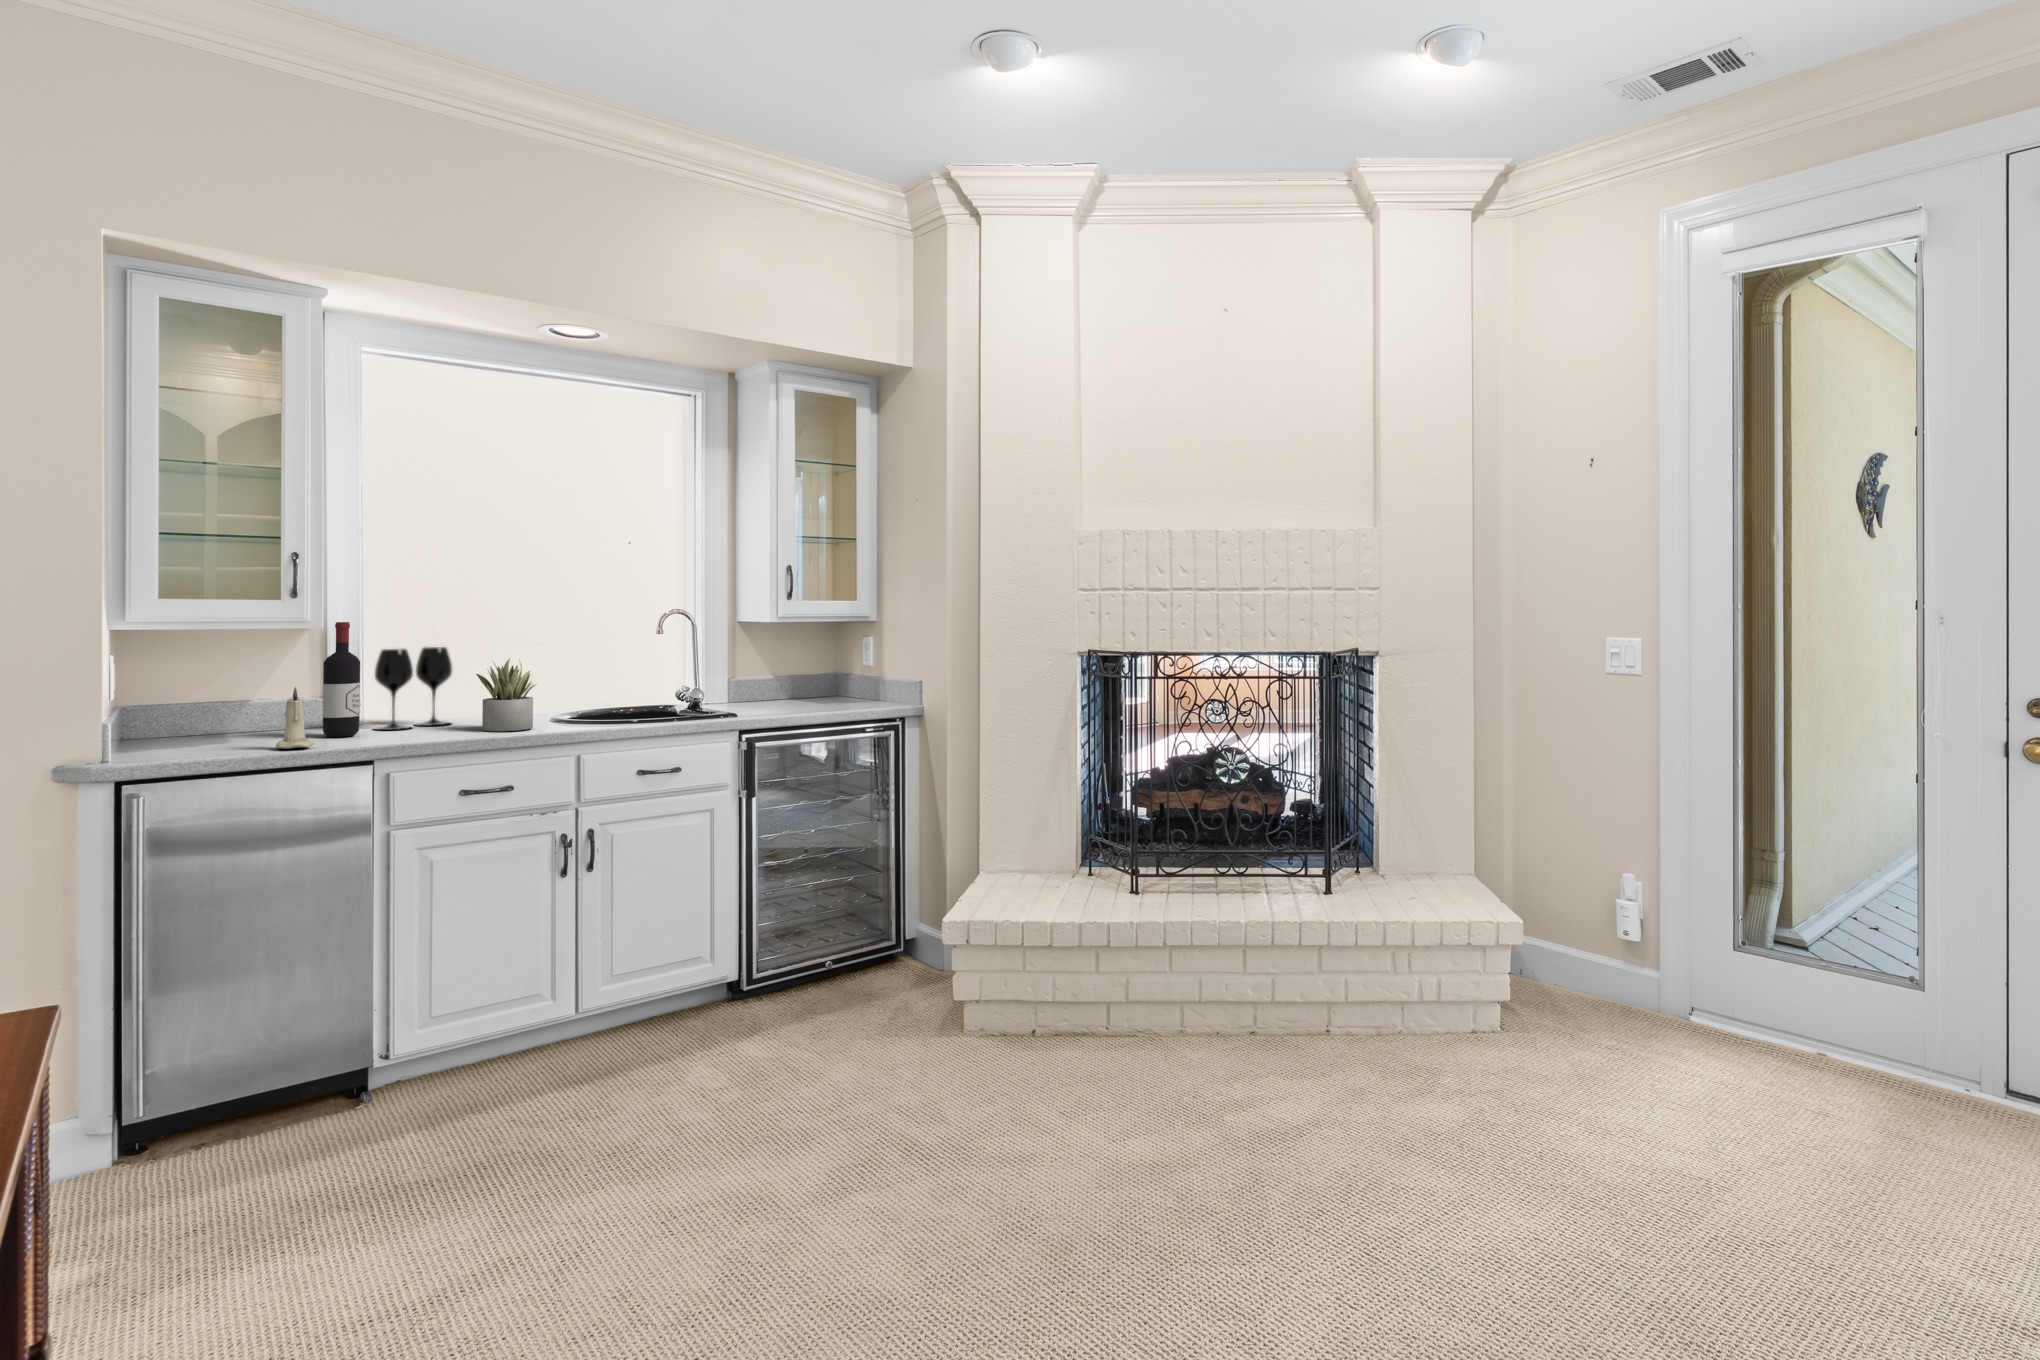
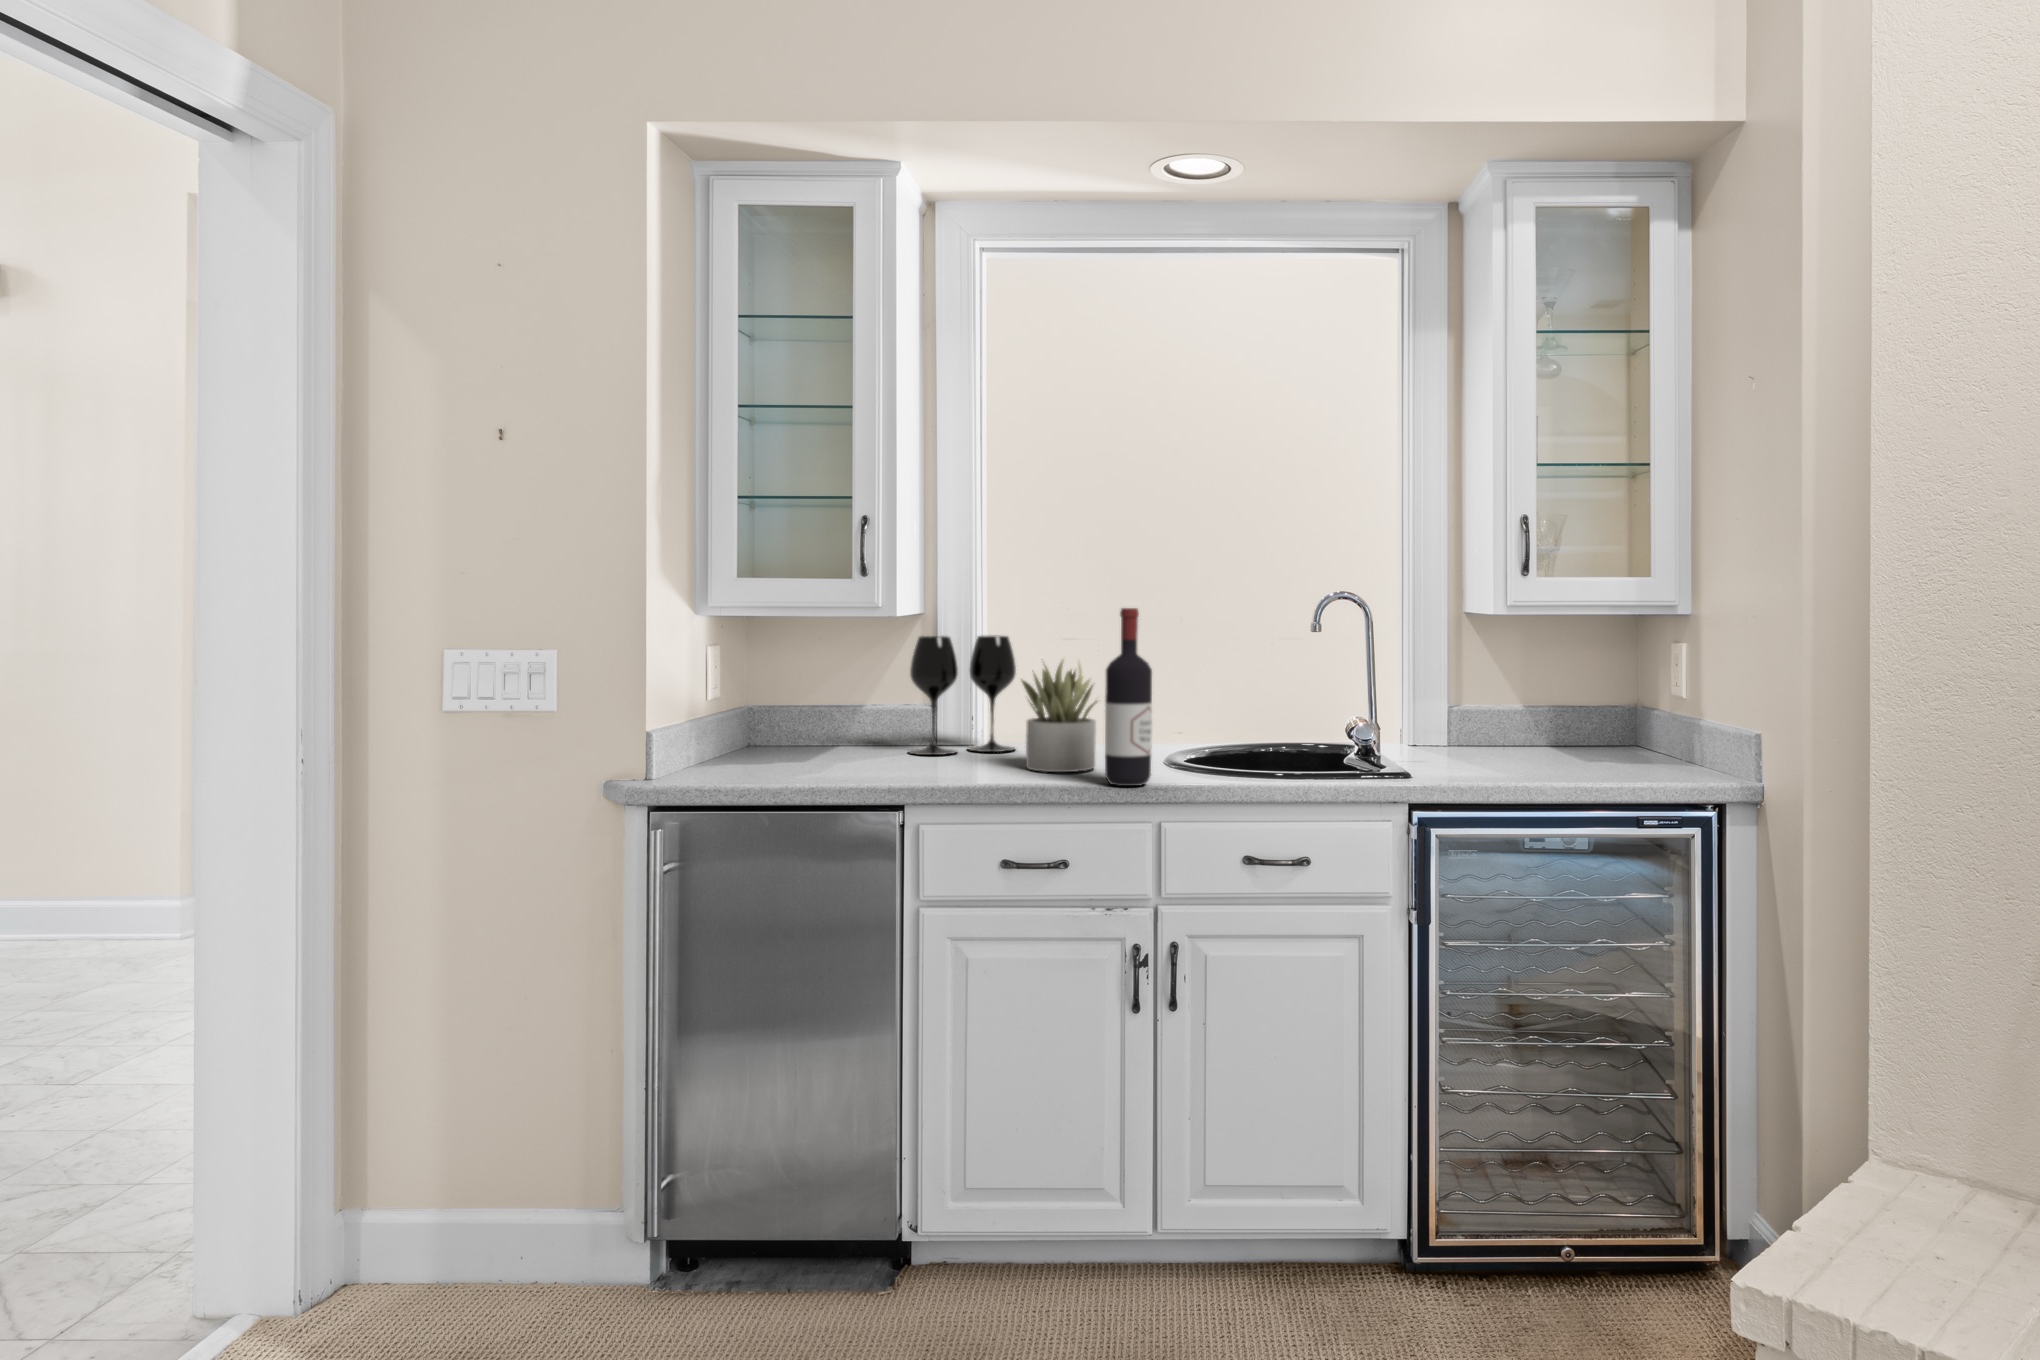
wine bottle: present [323,622,360,737] -> present [1105,608,1152,786]
candle: present [276,687,314,749] -> none [729,687,777,777]

